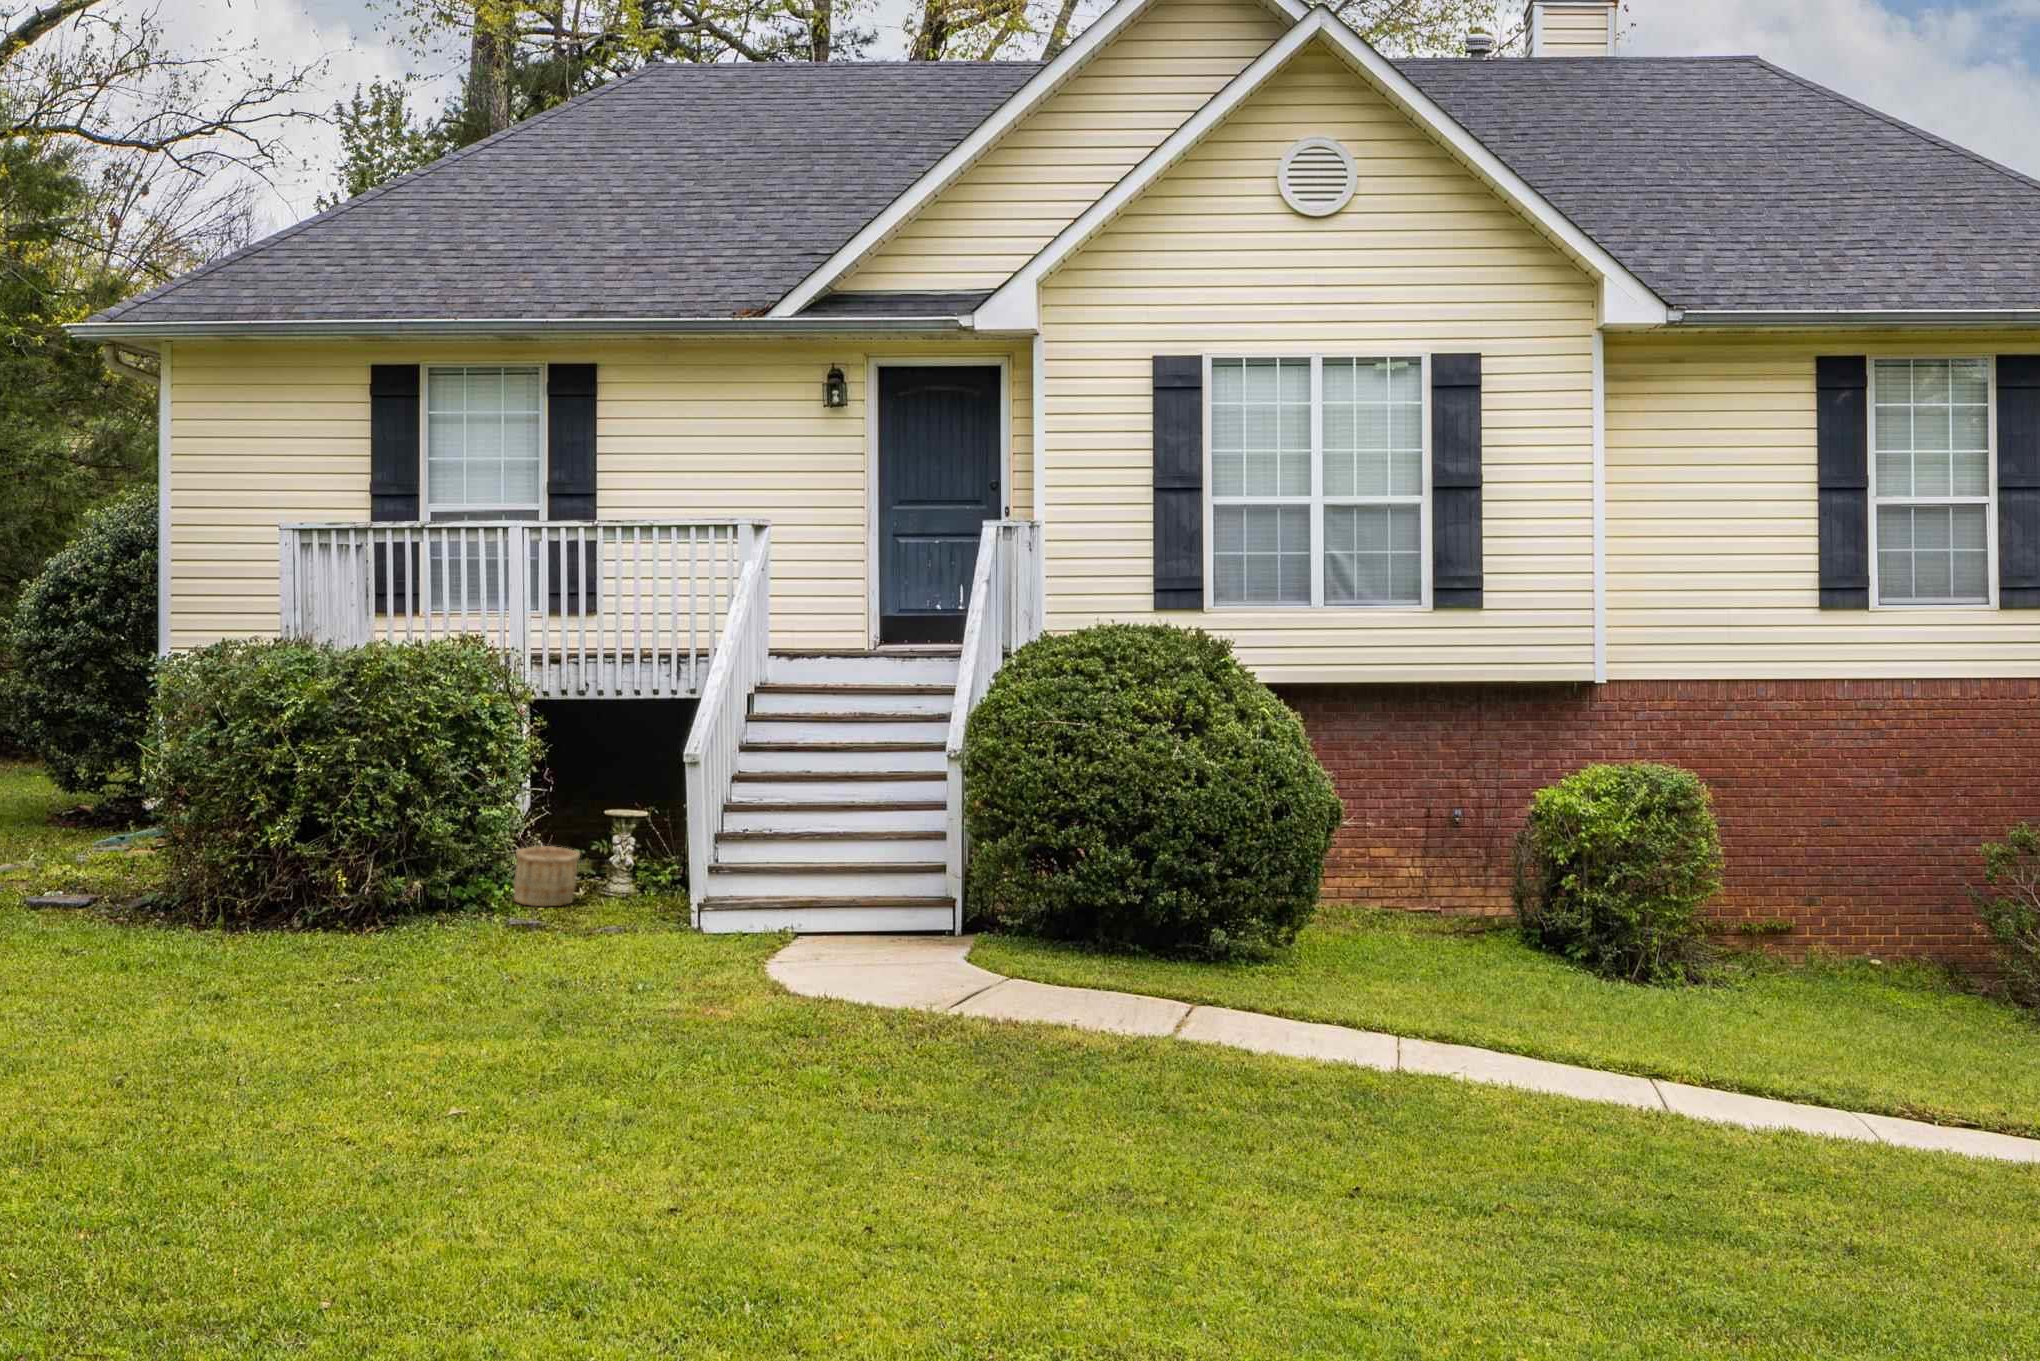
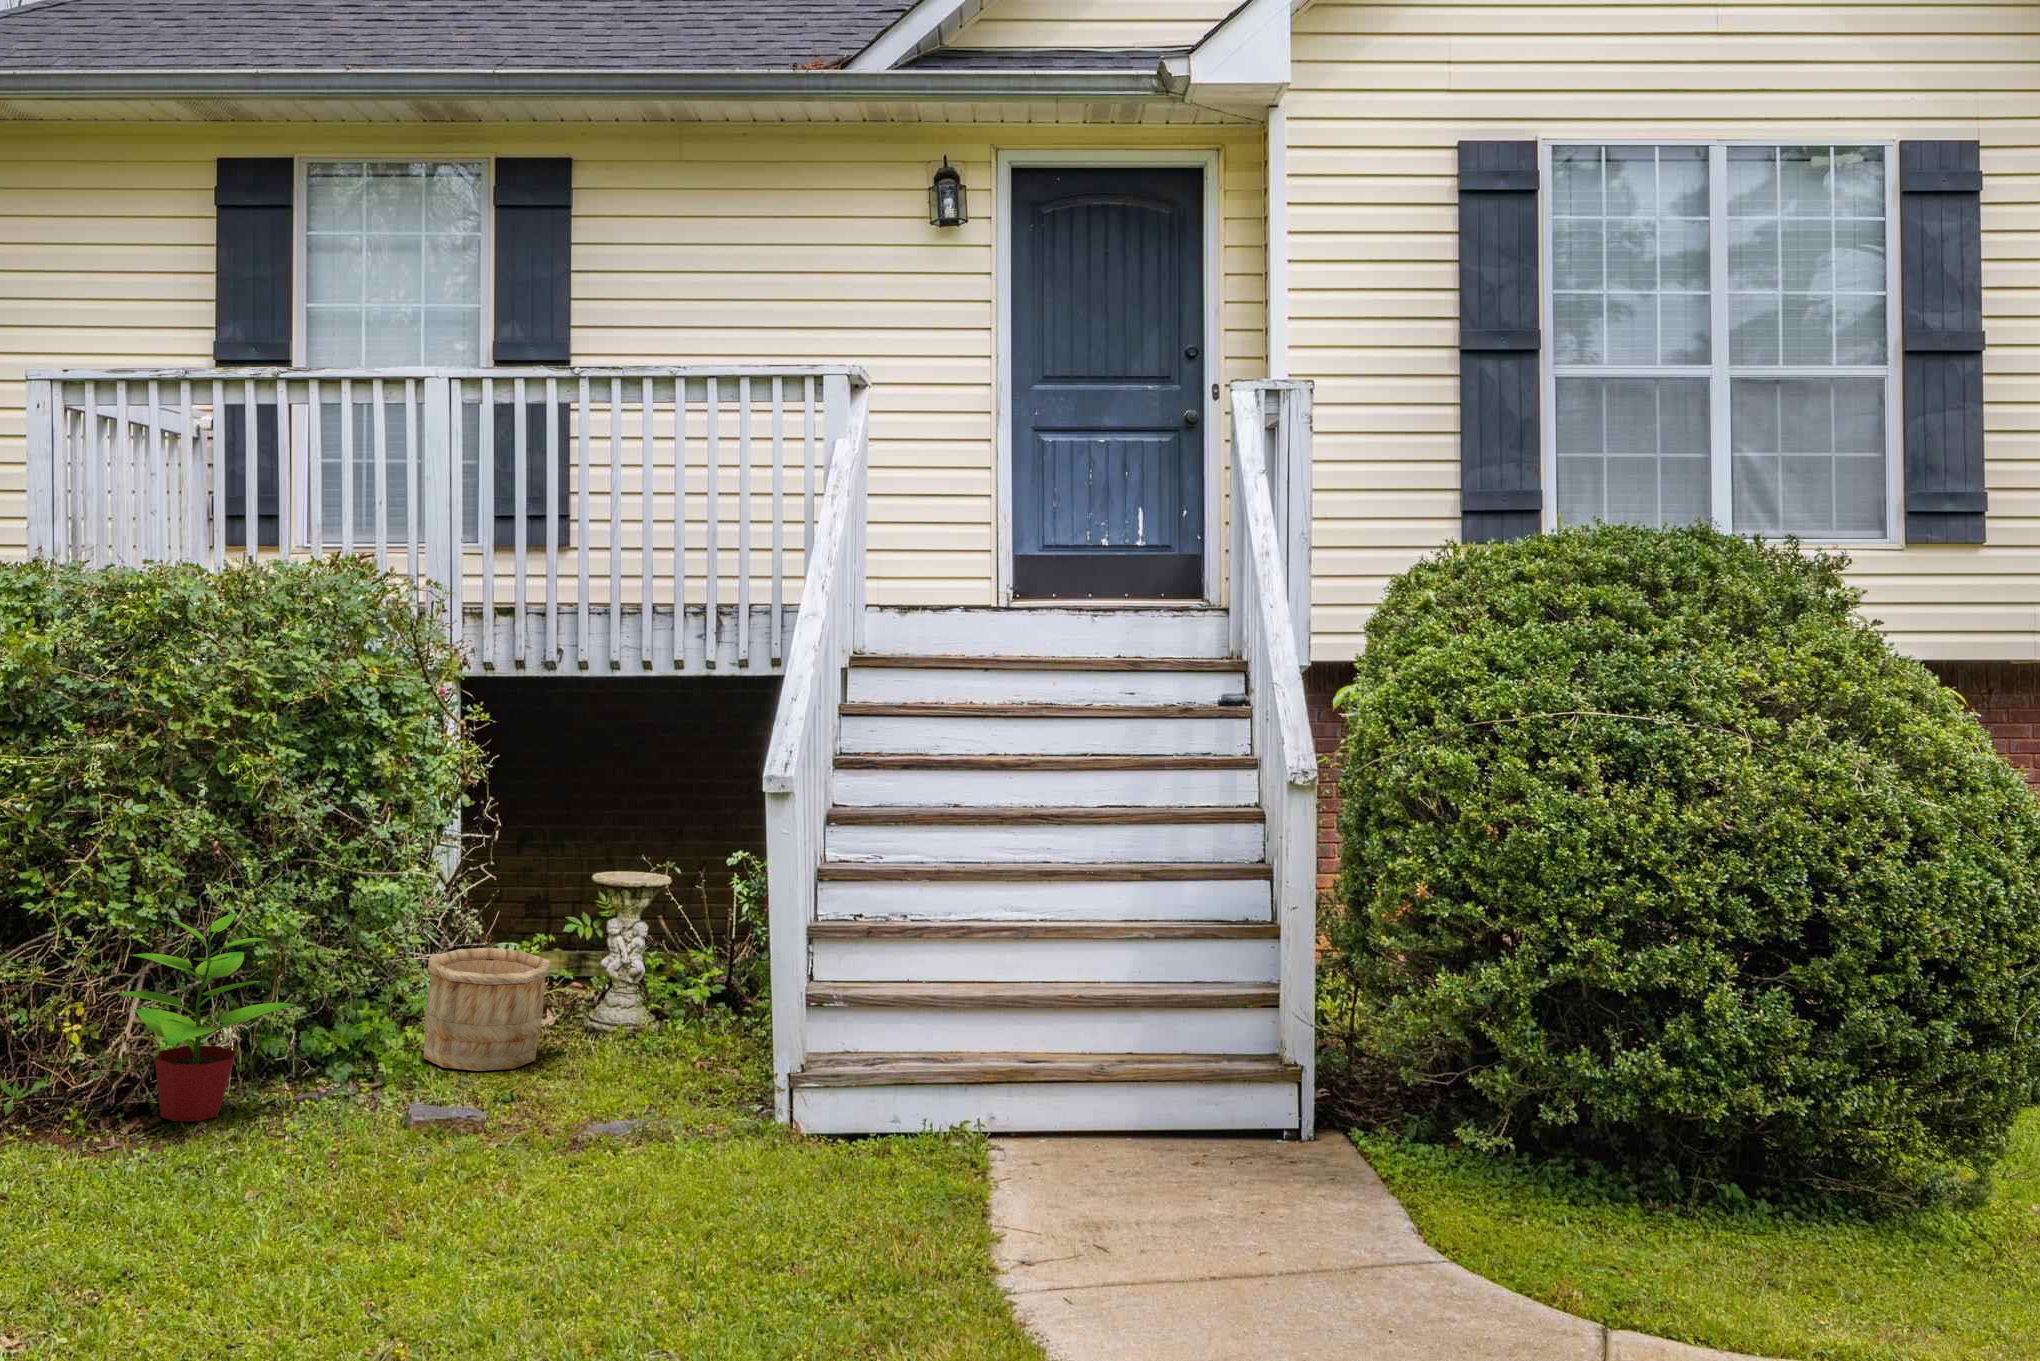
potted plant: none [367,821,453,922] -> present [118,909,296,1121]

